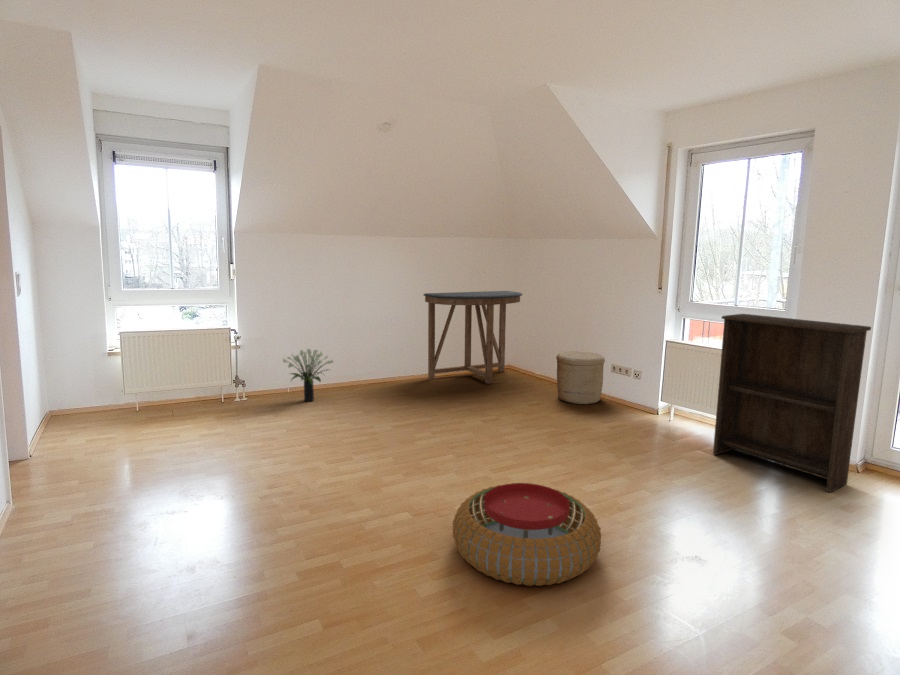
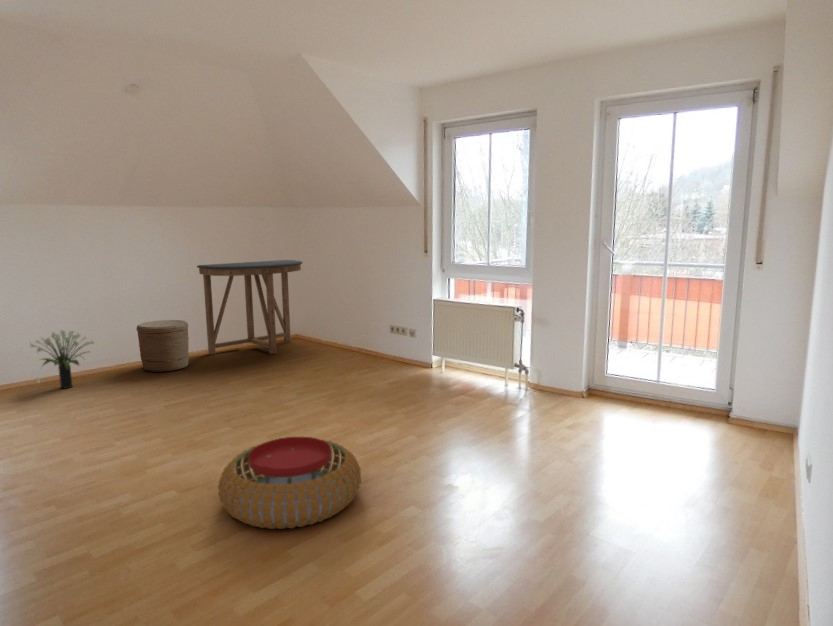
bookshelf: present [713,314,871,492] -> none [472,270,582,416]
woven basket: present [556,351,605,404] -> present [137,320,189,372]

